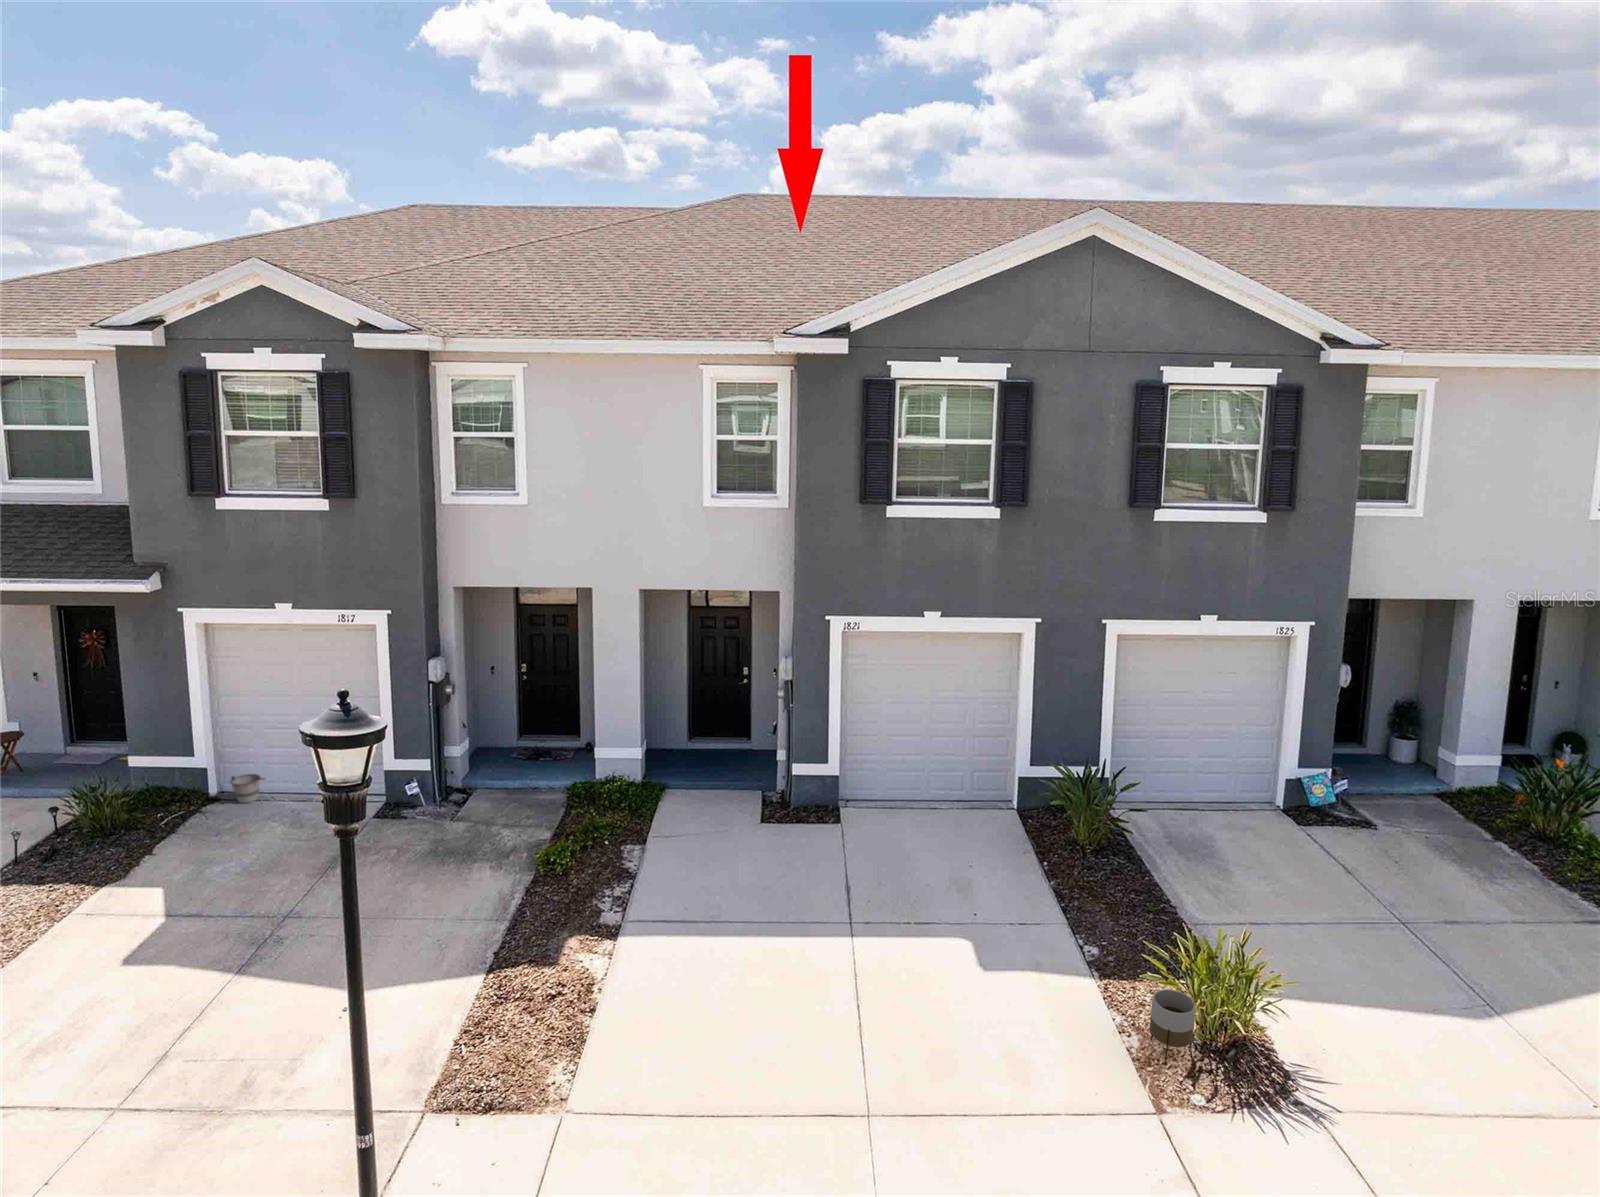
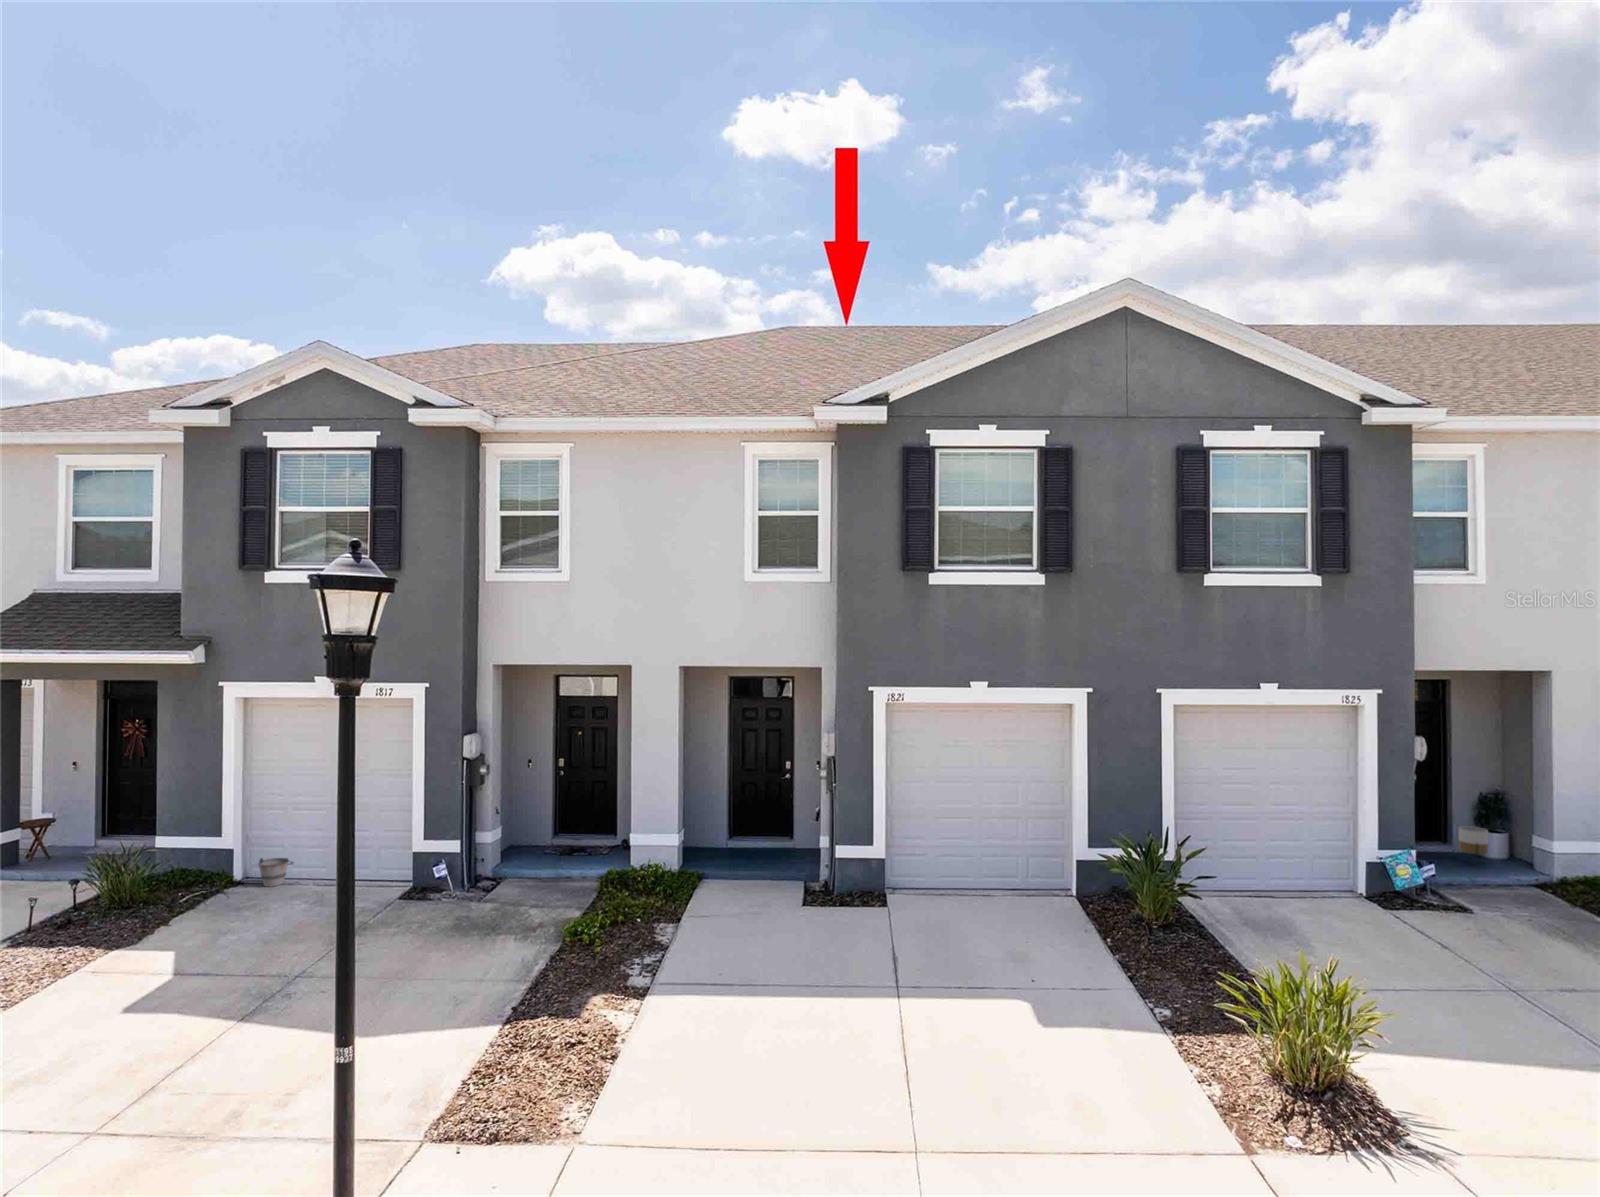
planter: present [1149,989,1196,1065] -> present [1458,826,1488,855]

